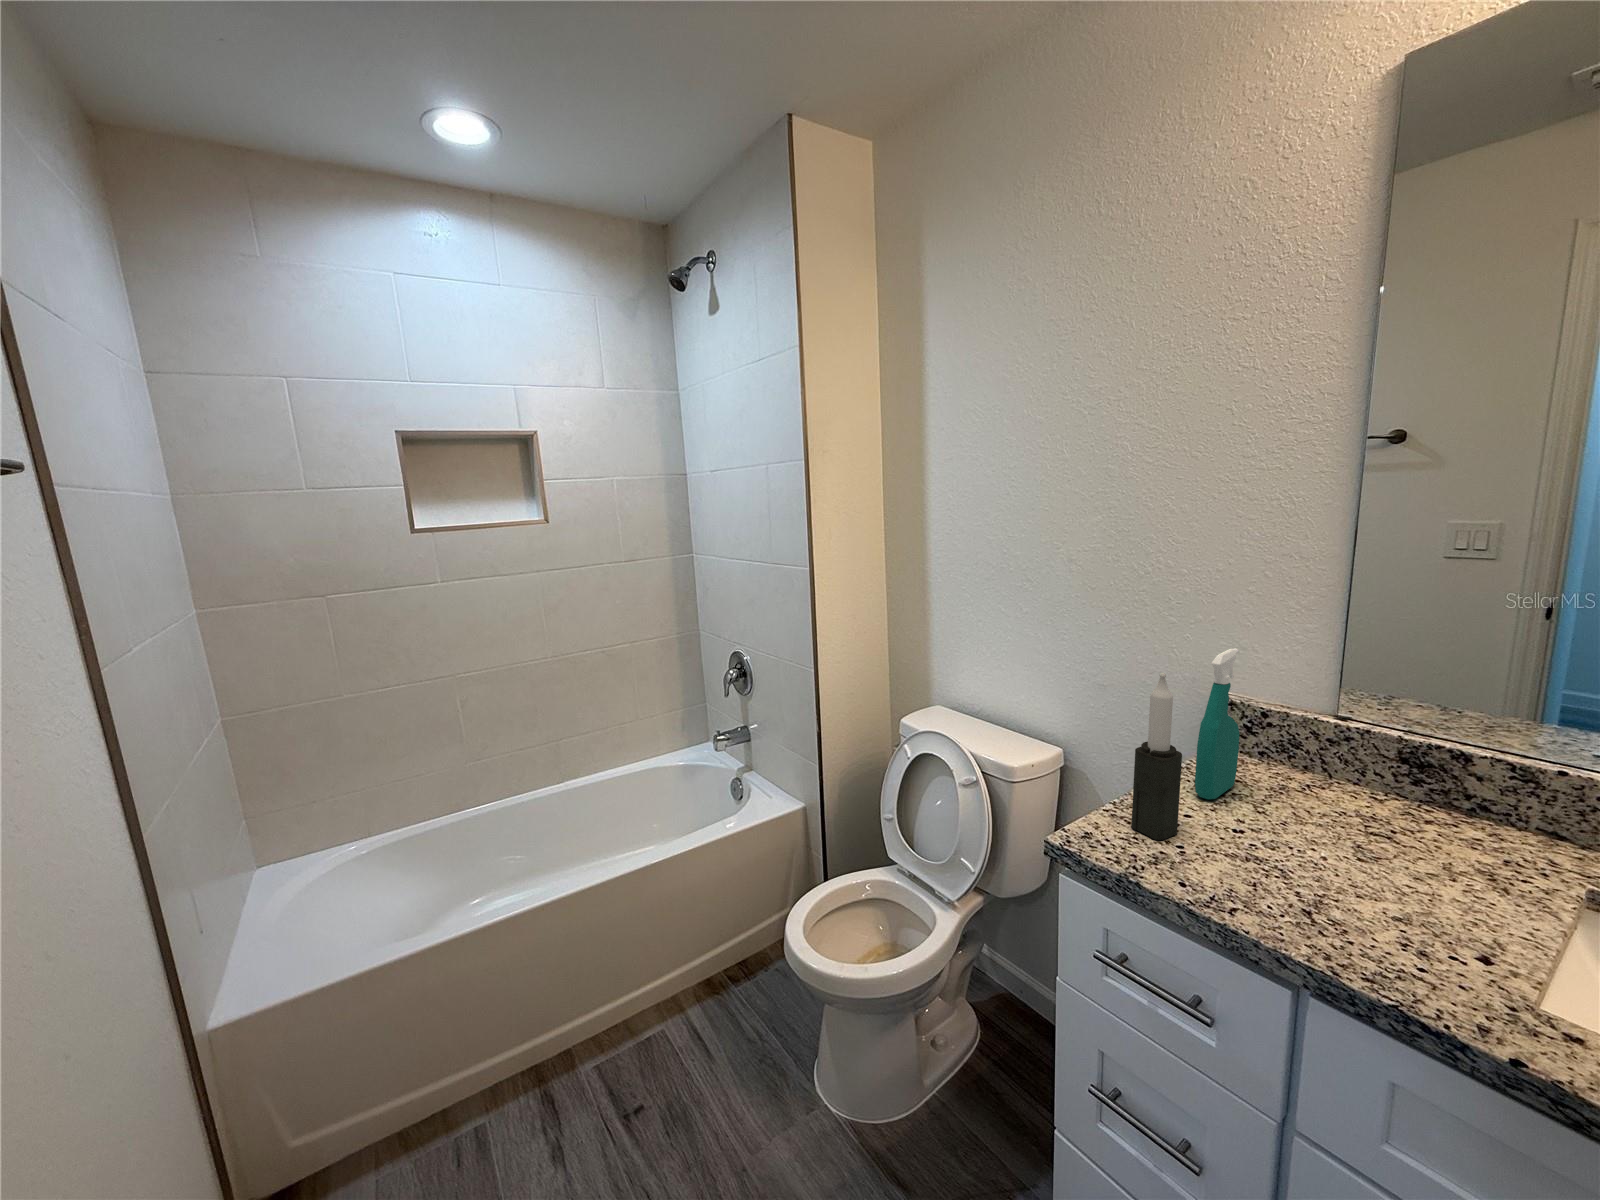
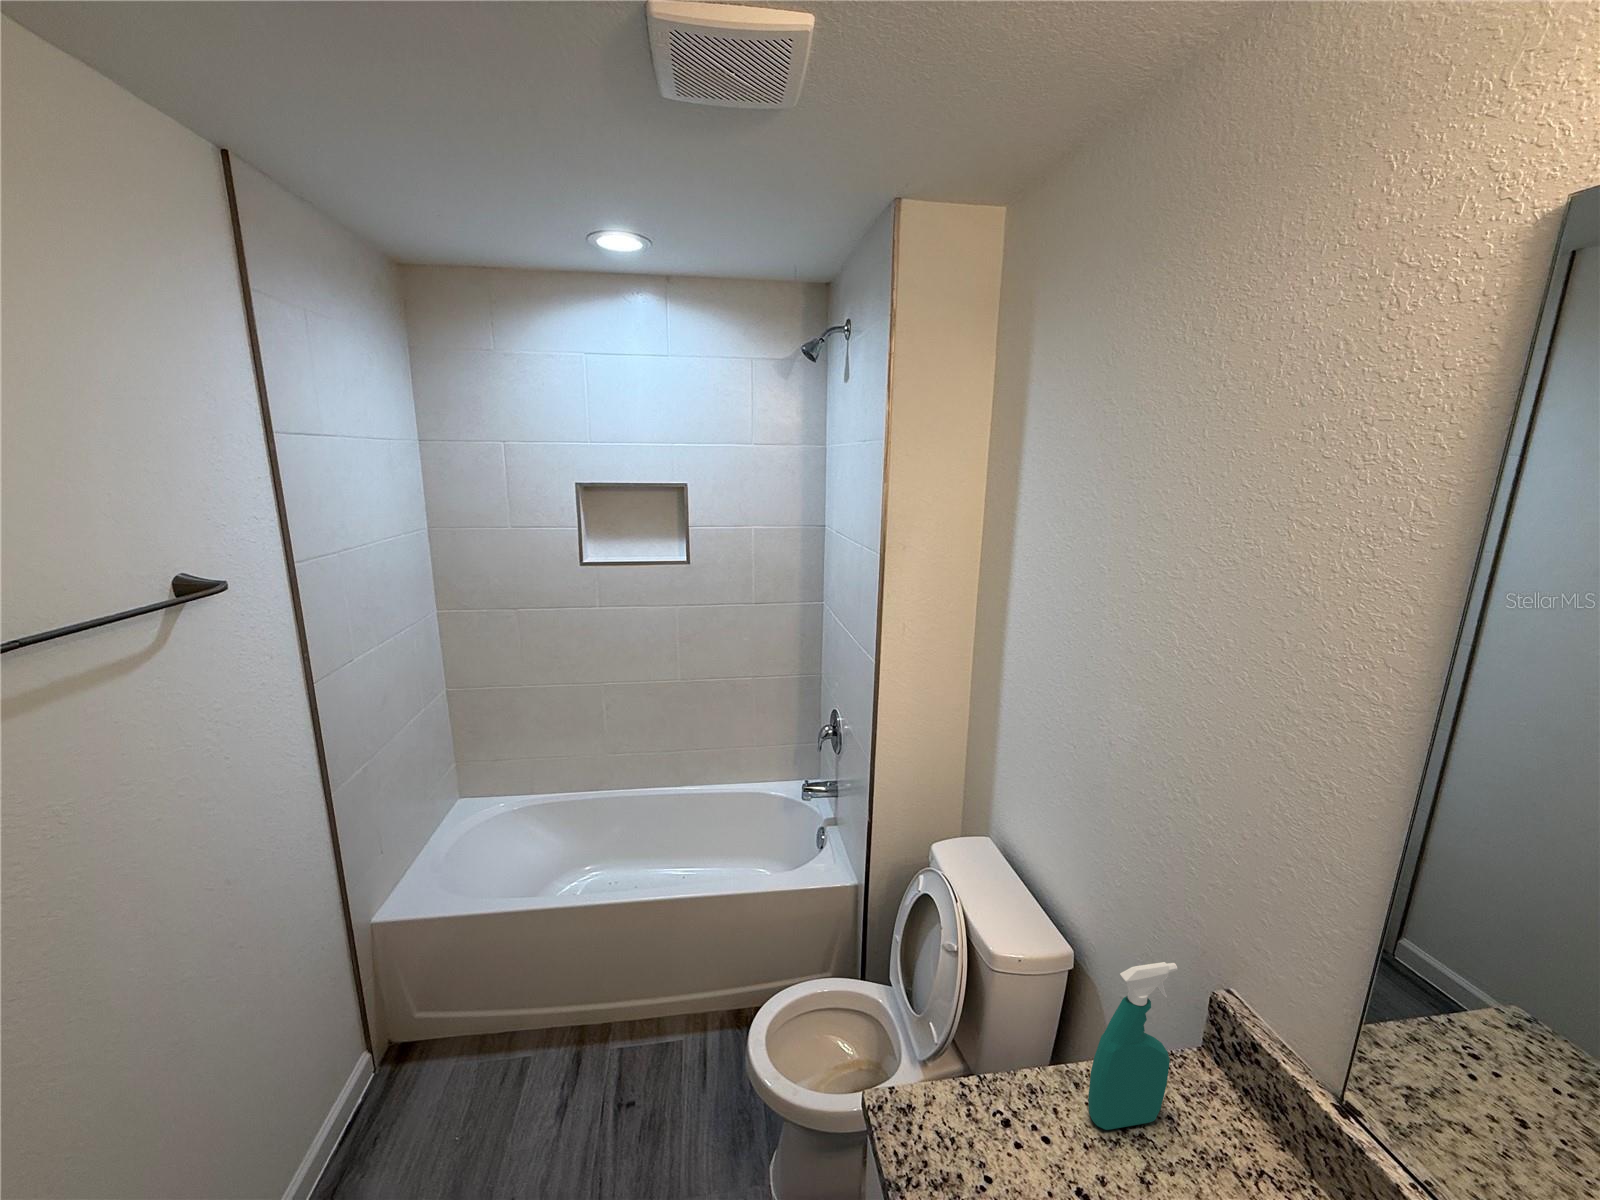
candle: present [1131,673,1182,840] -> none [962,976,1016,1156]

